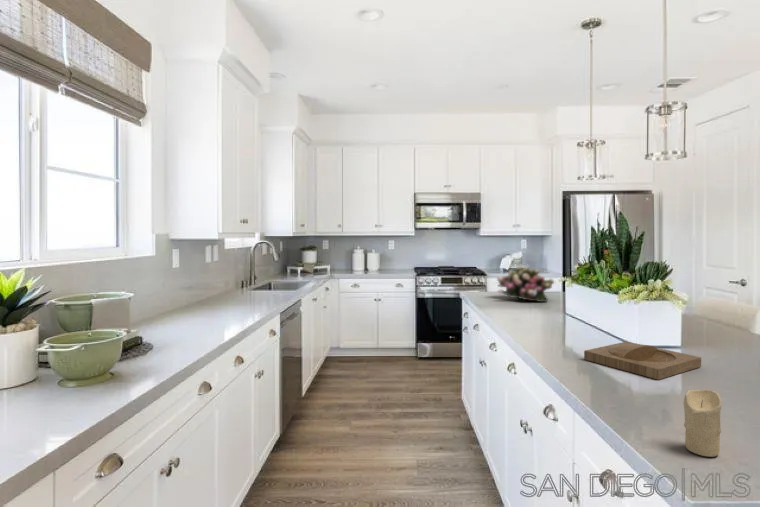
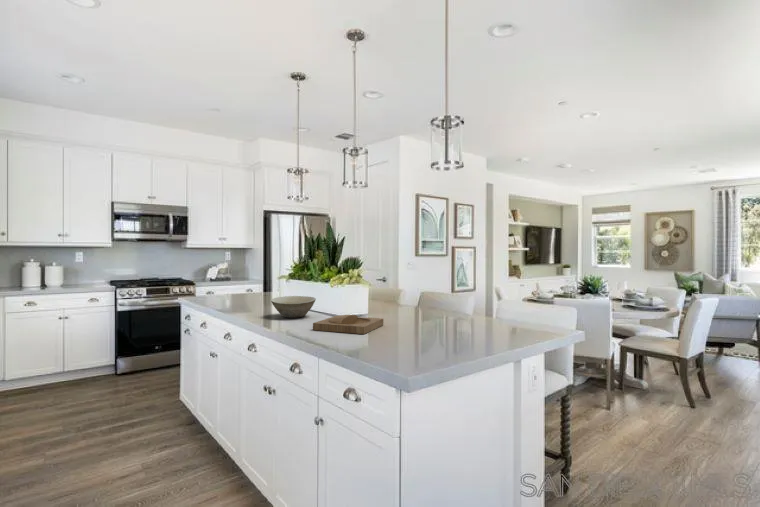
flower arrangement: present [497,266,554,302] -> none [219,270,269,300]
bowl: none [541,306,600,335] -> present [271,296,316,318]
candle: present [684,390,721,457] -> none [392,323,412,363]

